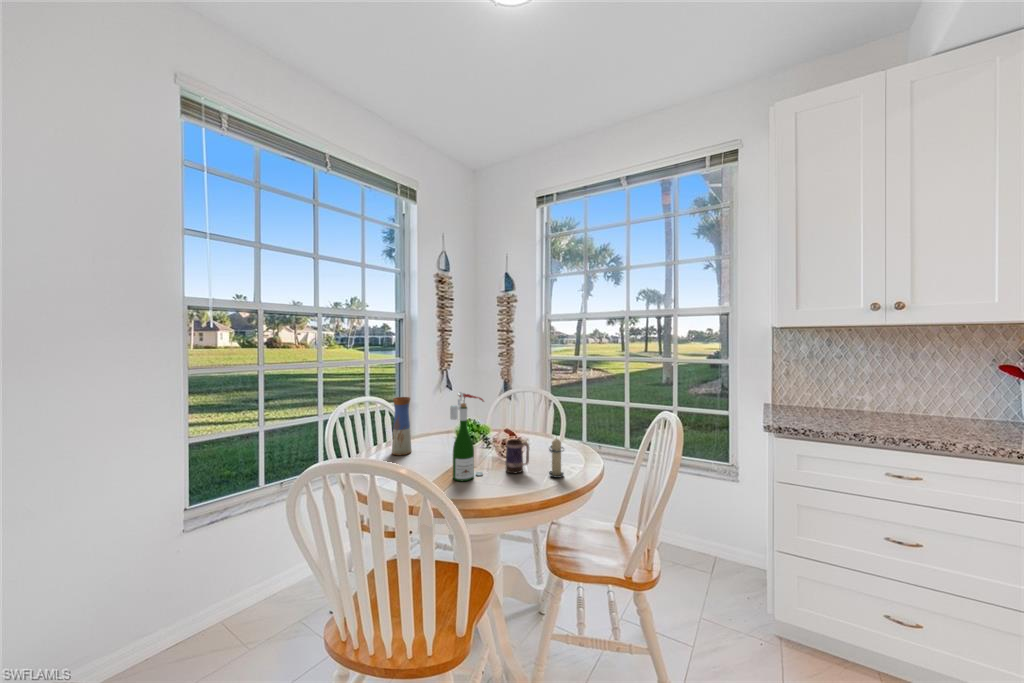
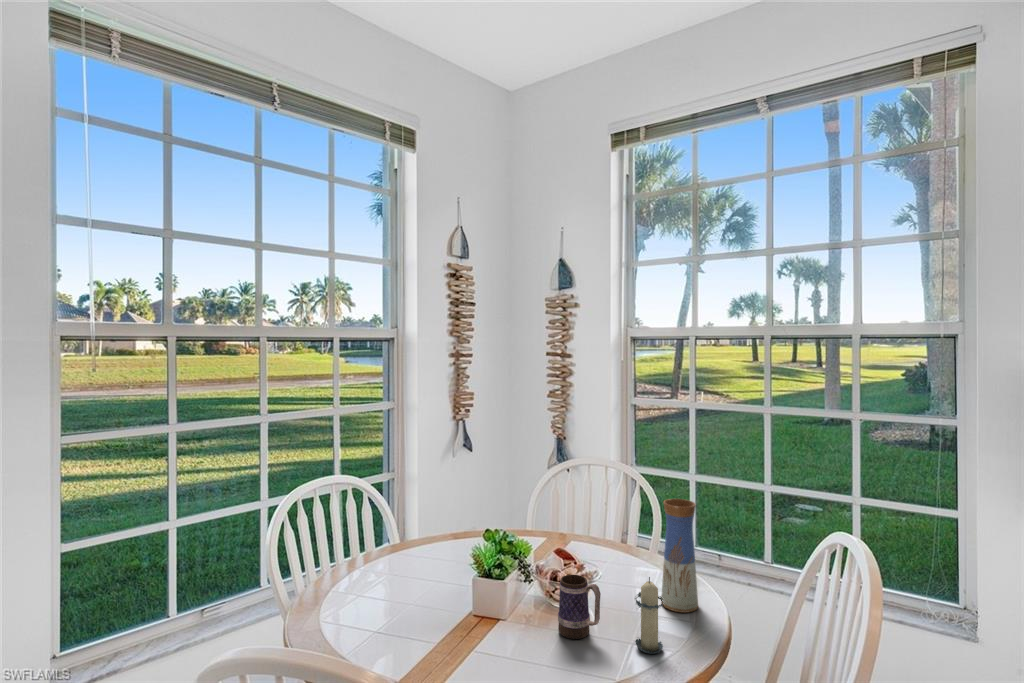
wine bottle: present [450,392,484,481] -> none [462,495,522,653]
vase: present [392,397,411,455] -> present [661,499,698,613]

